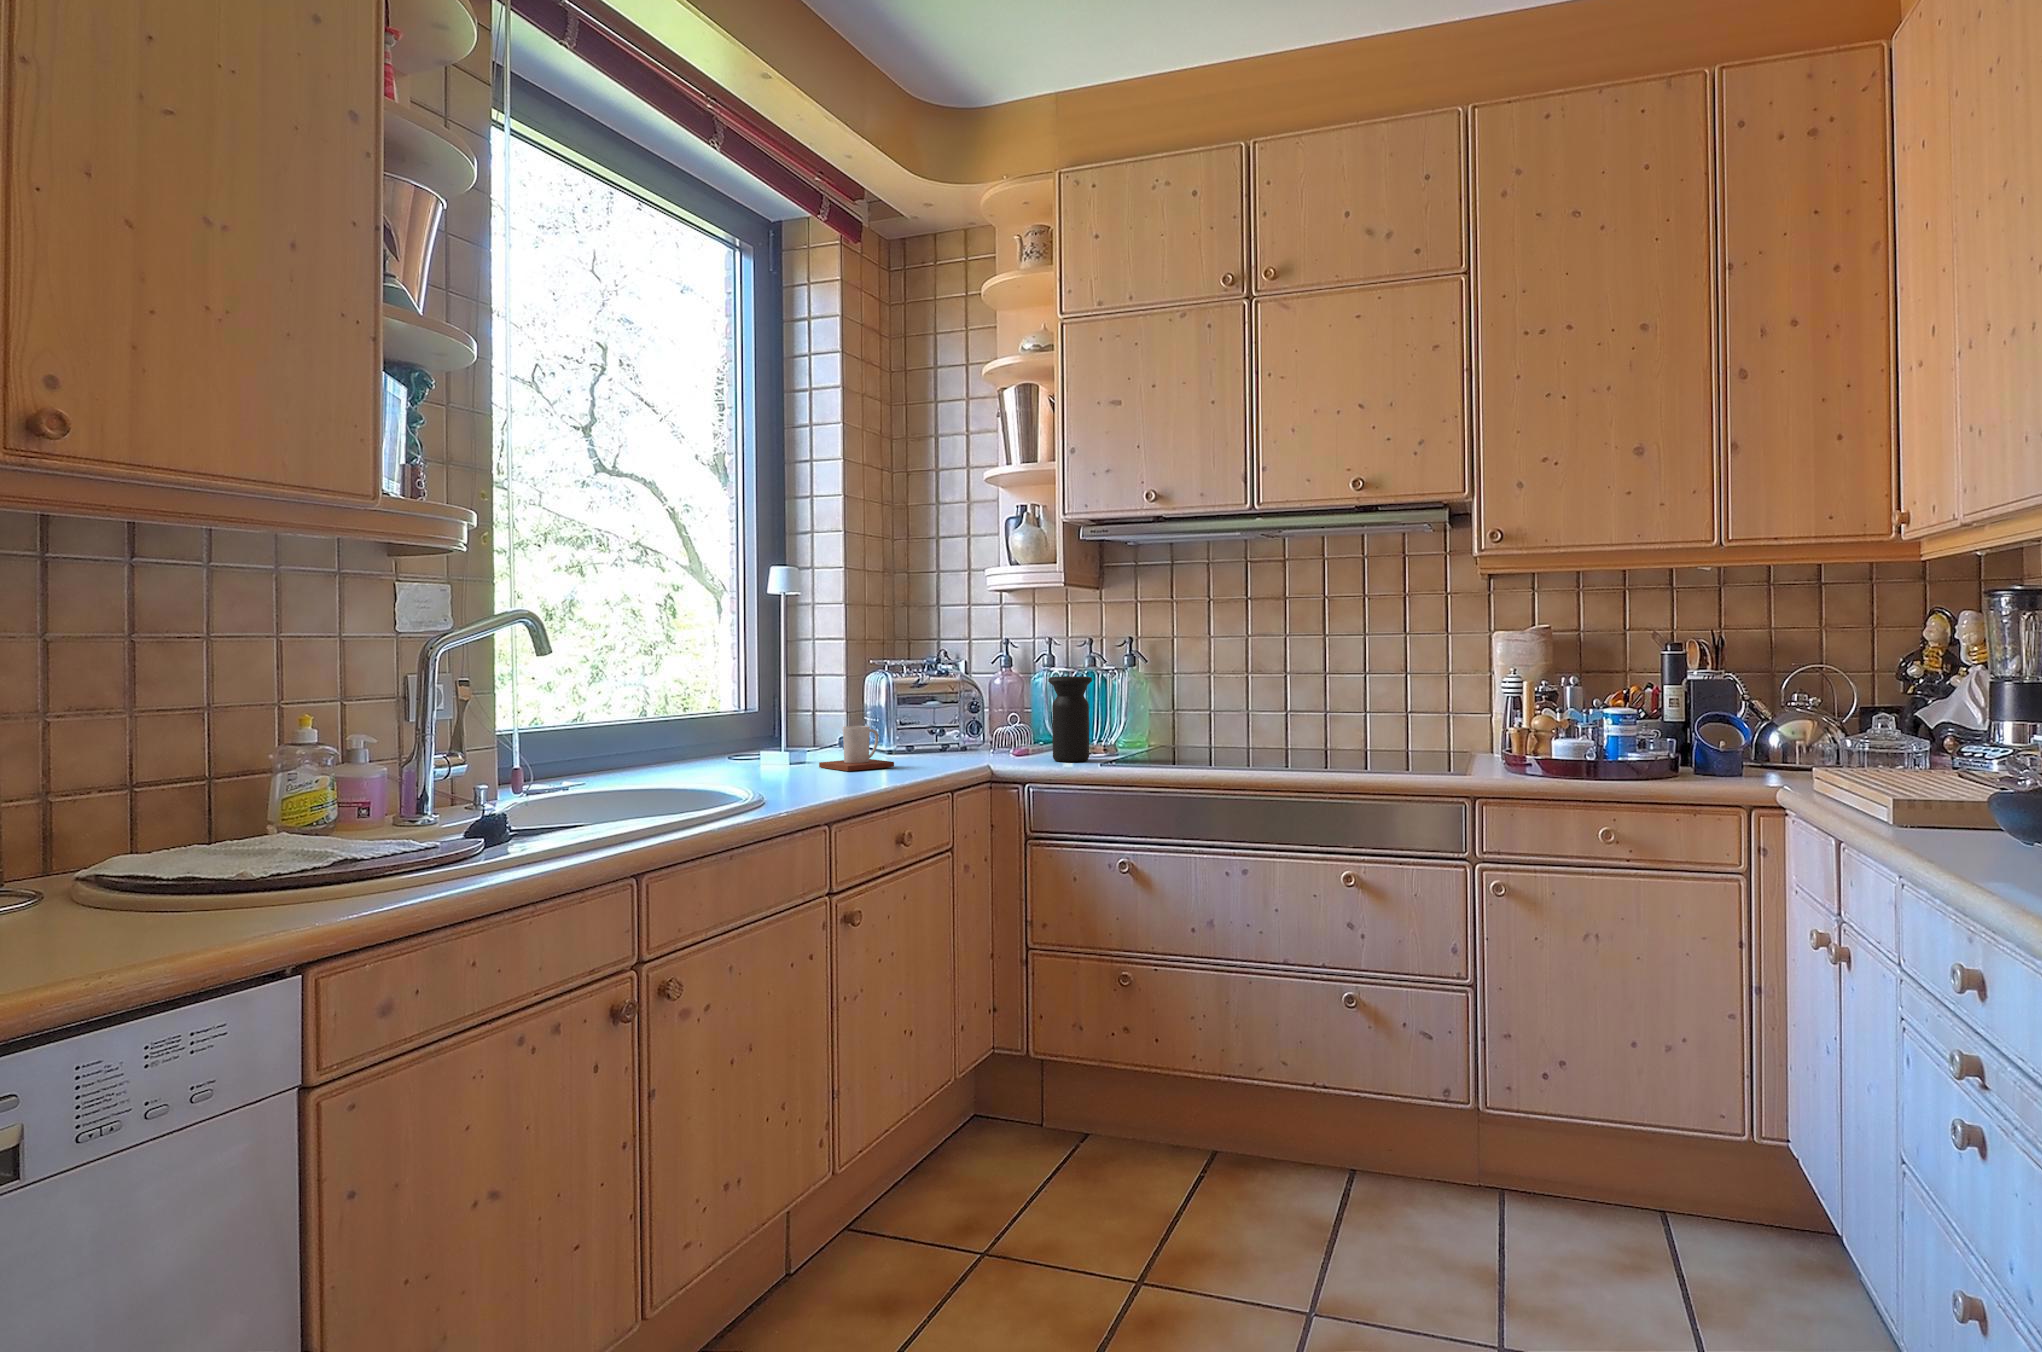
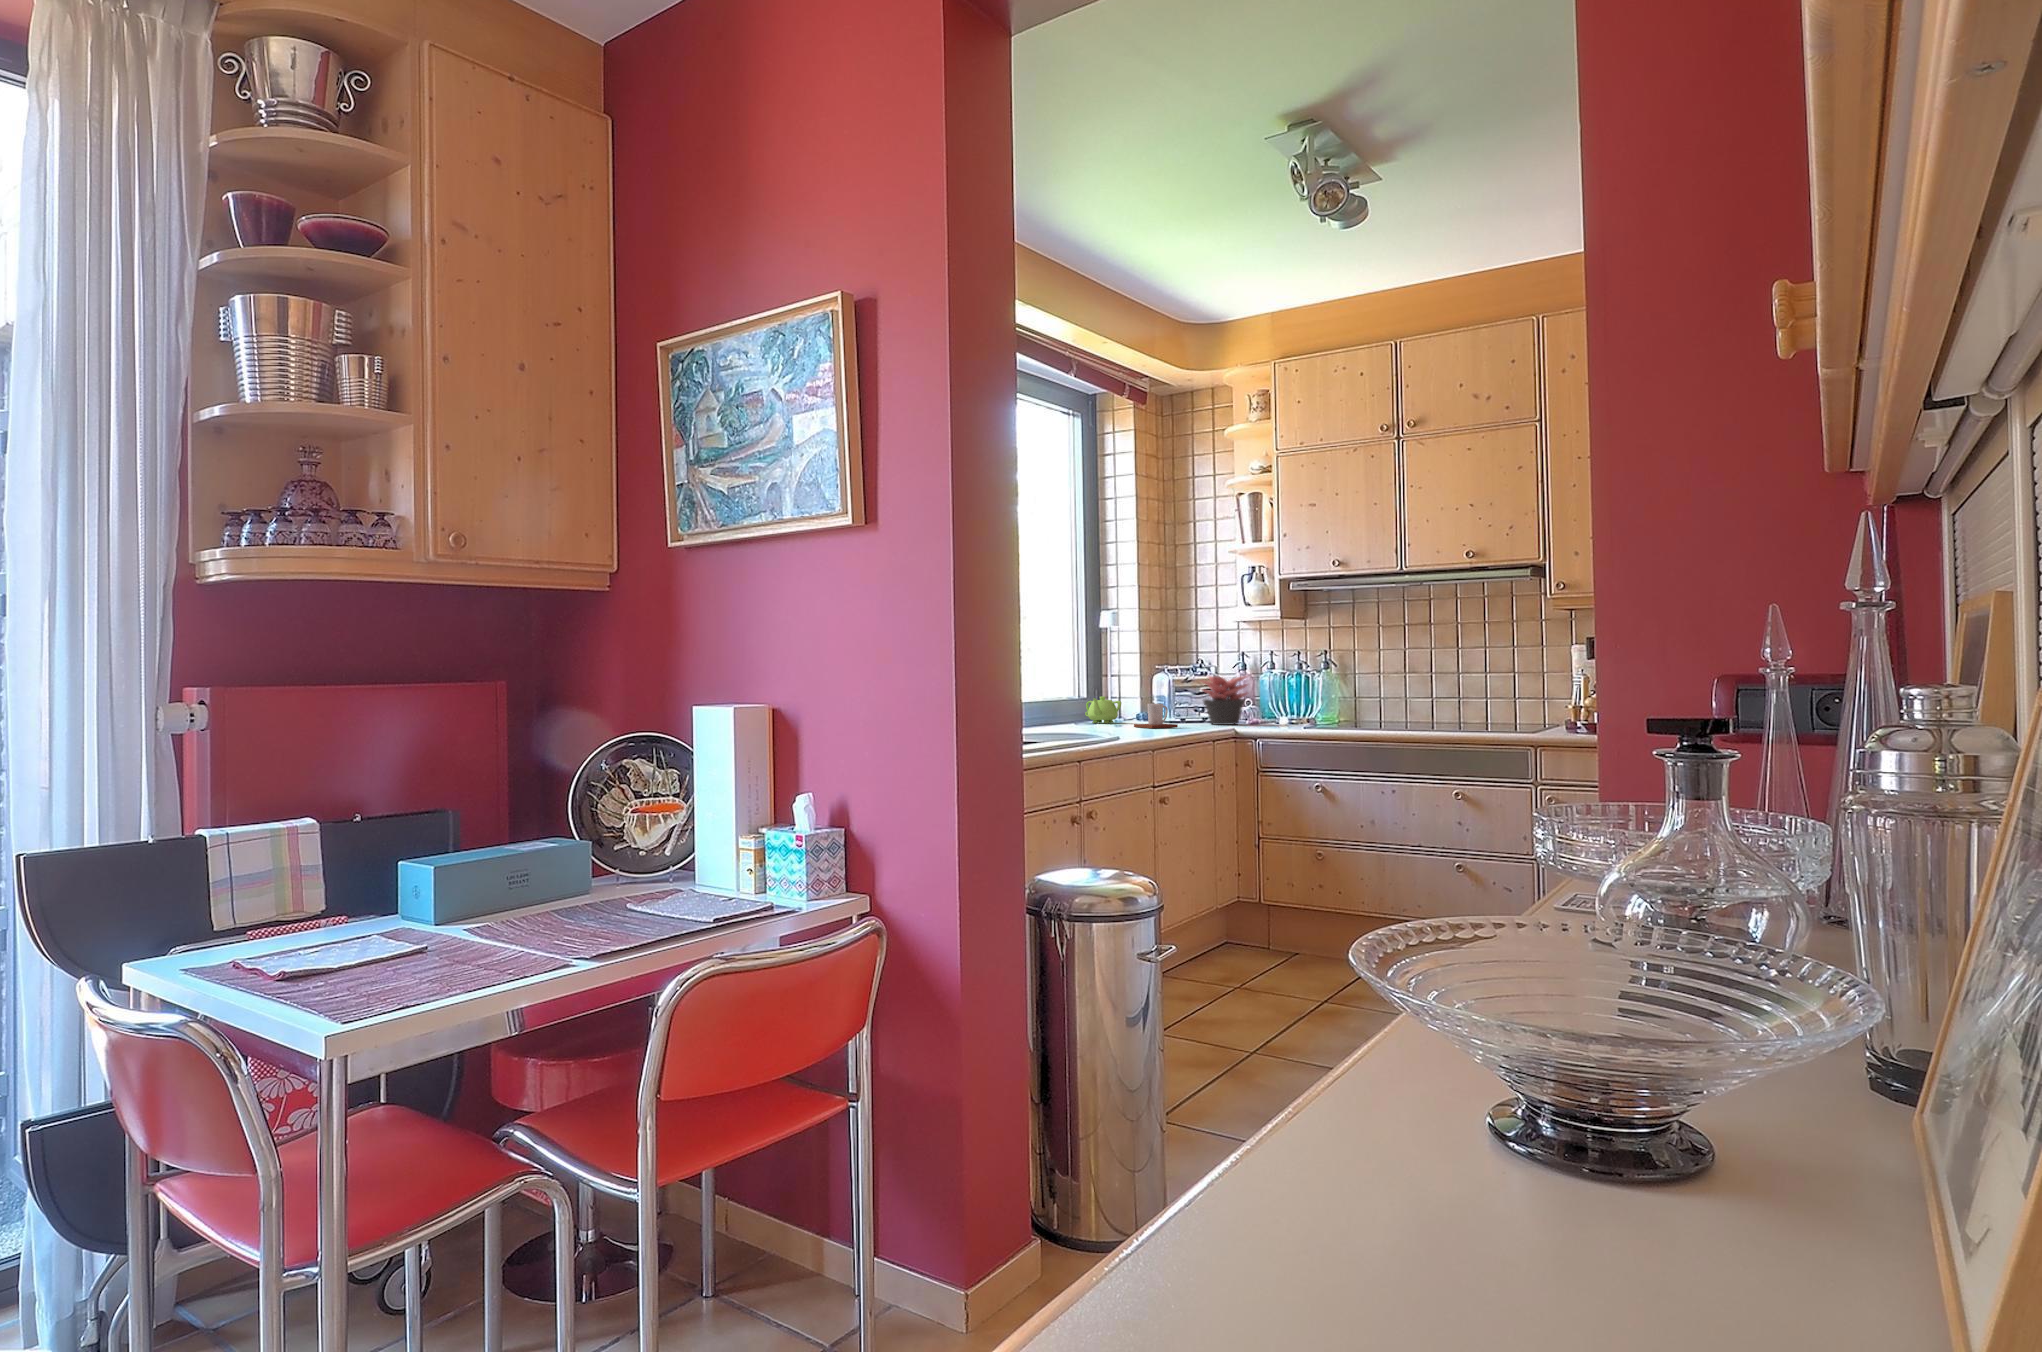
succulent plant: none [936,675,1015,756] -> present [1201,676,1247,725]
vase: present [1048,676,1092,762] -> none [1270,676,1298,727]
teapot: none [747,711,807,757] -> present [1085,696,1121,723]

